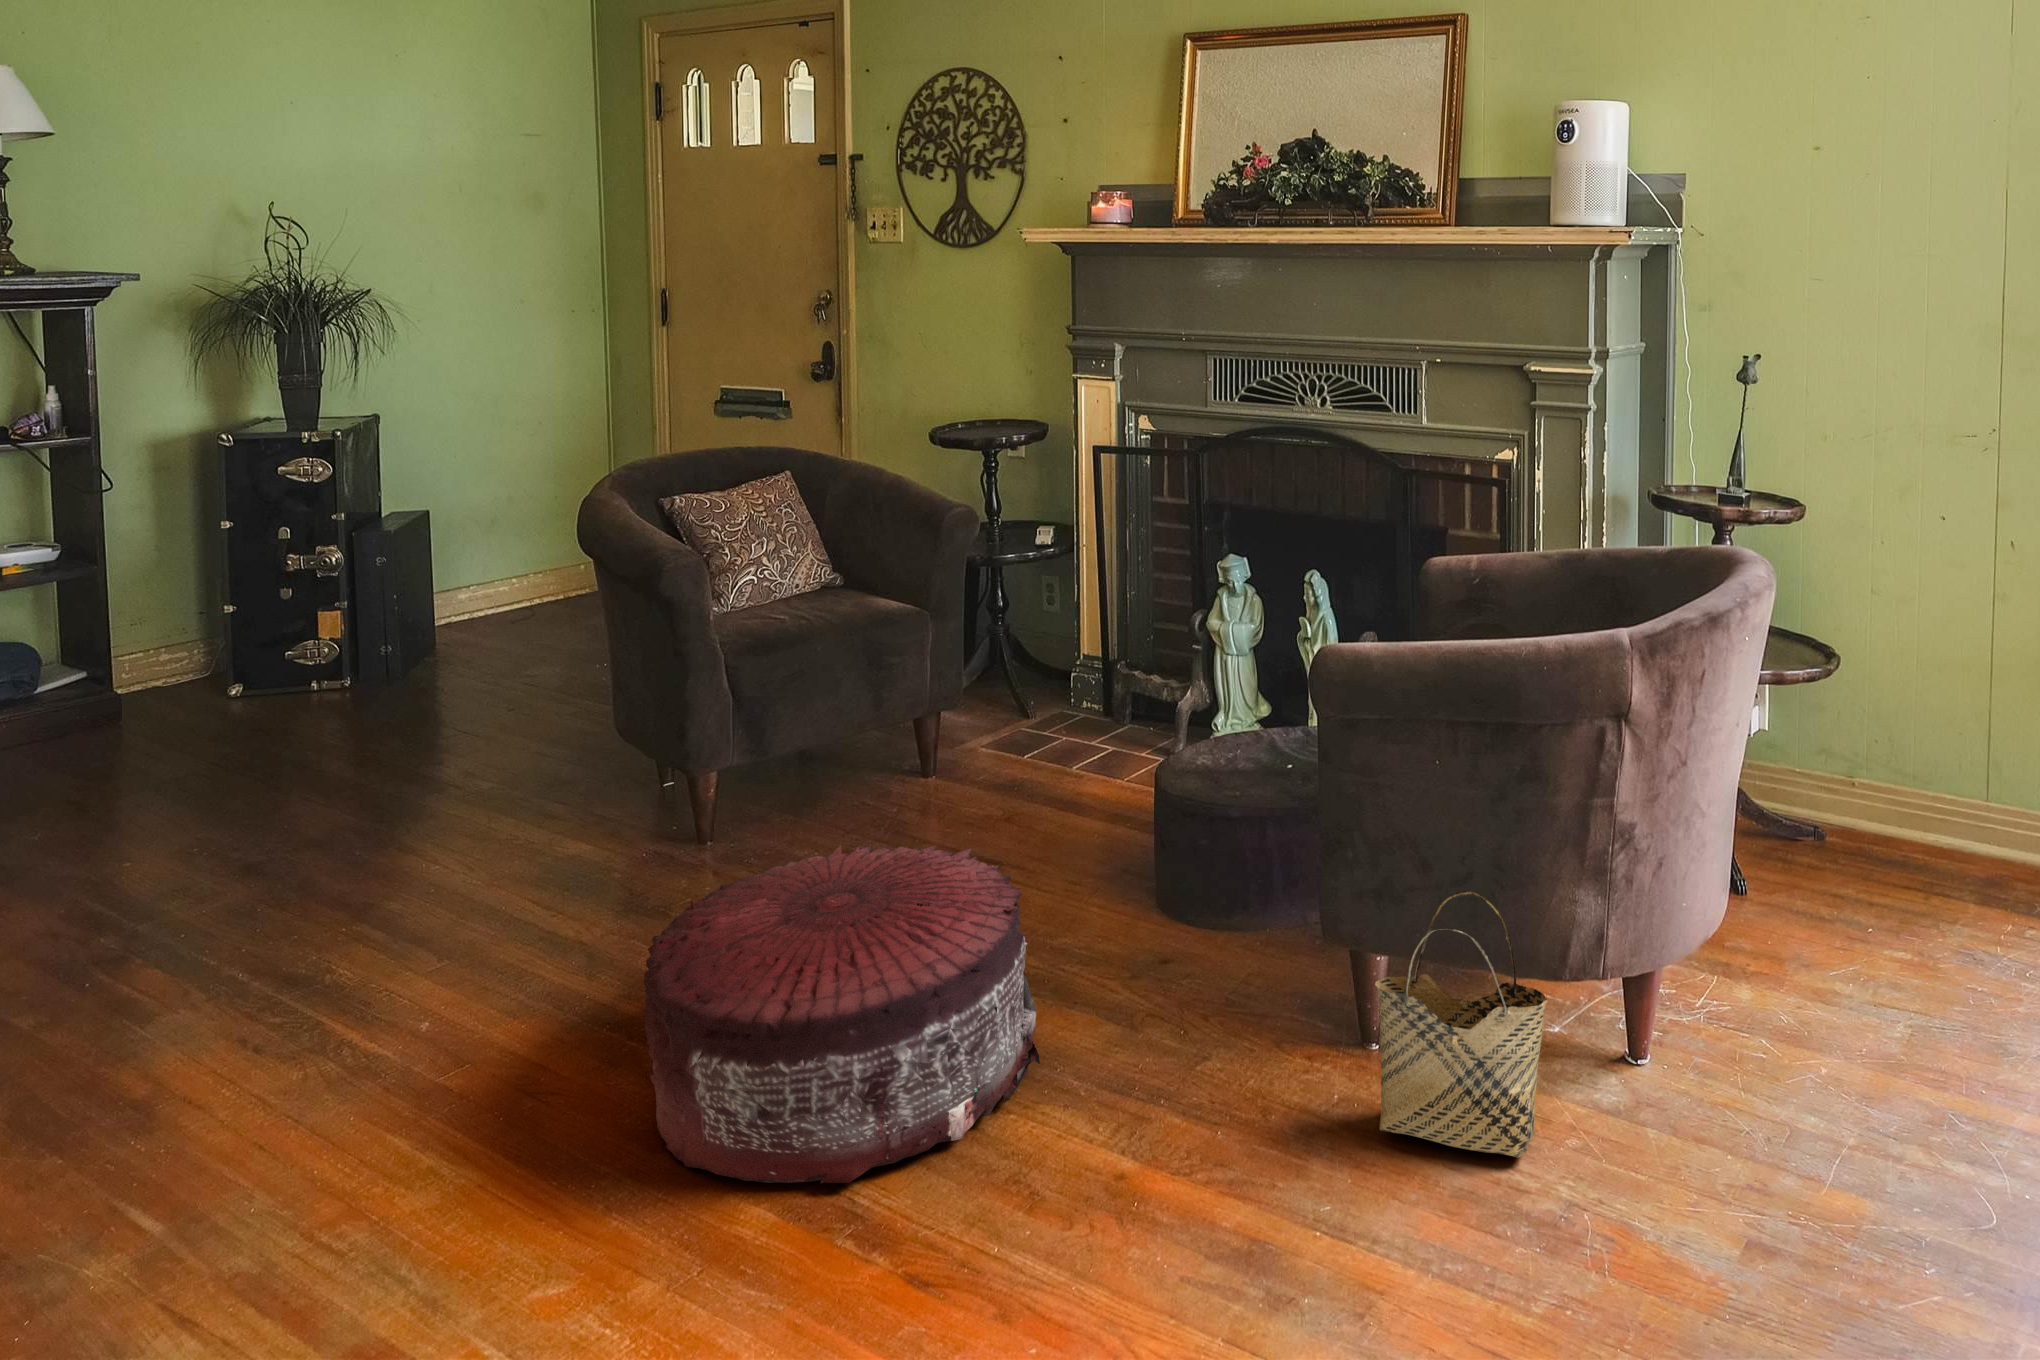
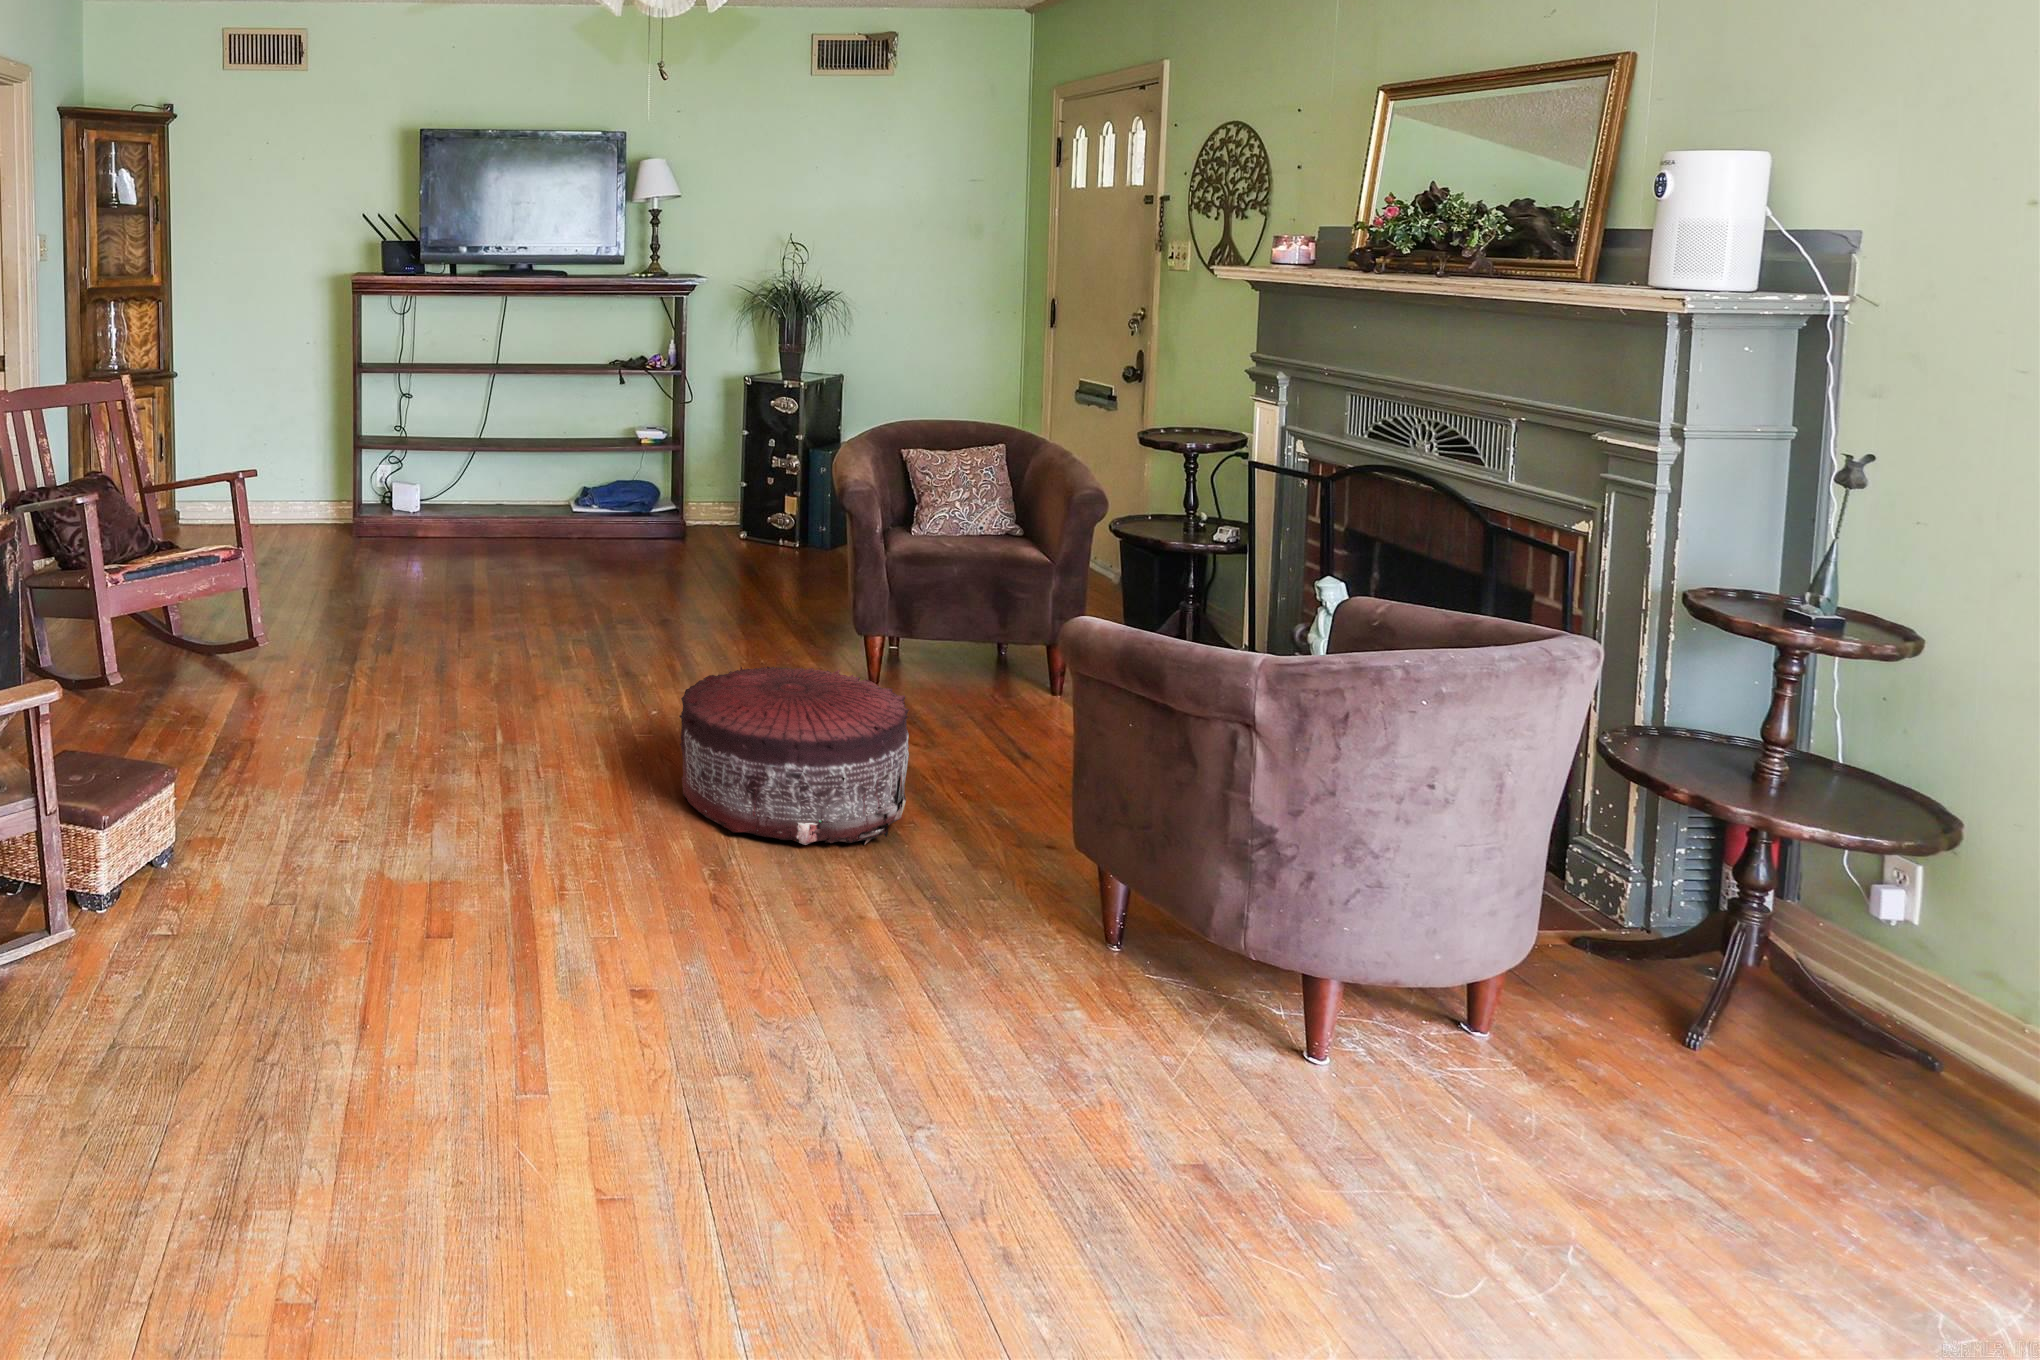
woven basket: present [1375,891,1547,1157] -> none [1034,815,1160,1022]

